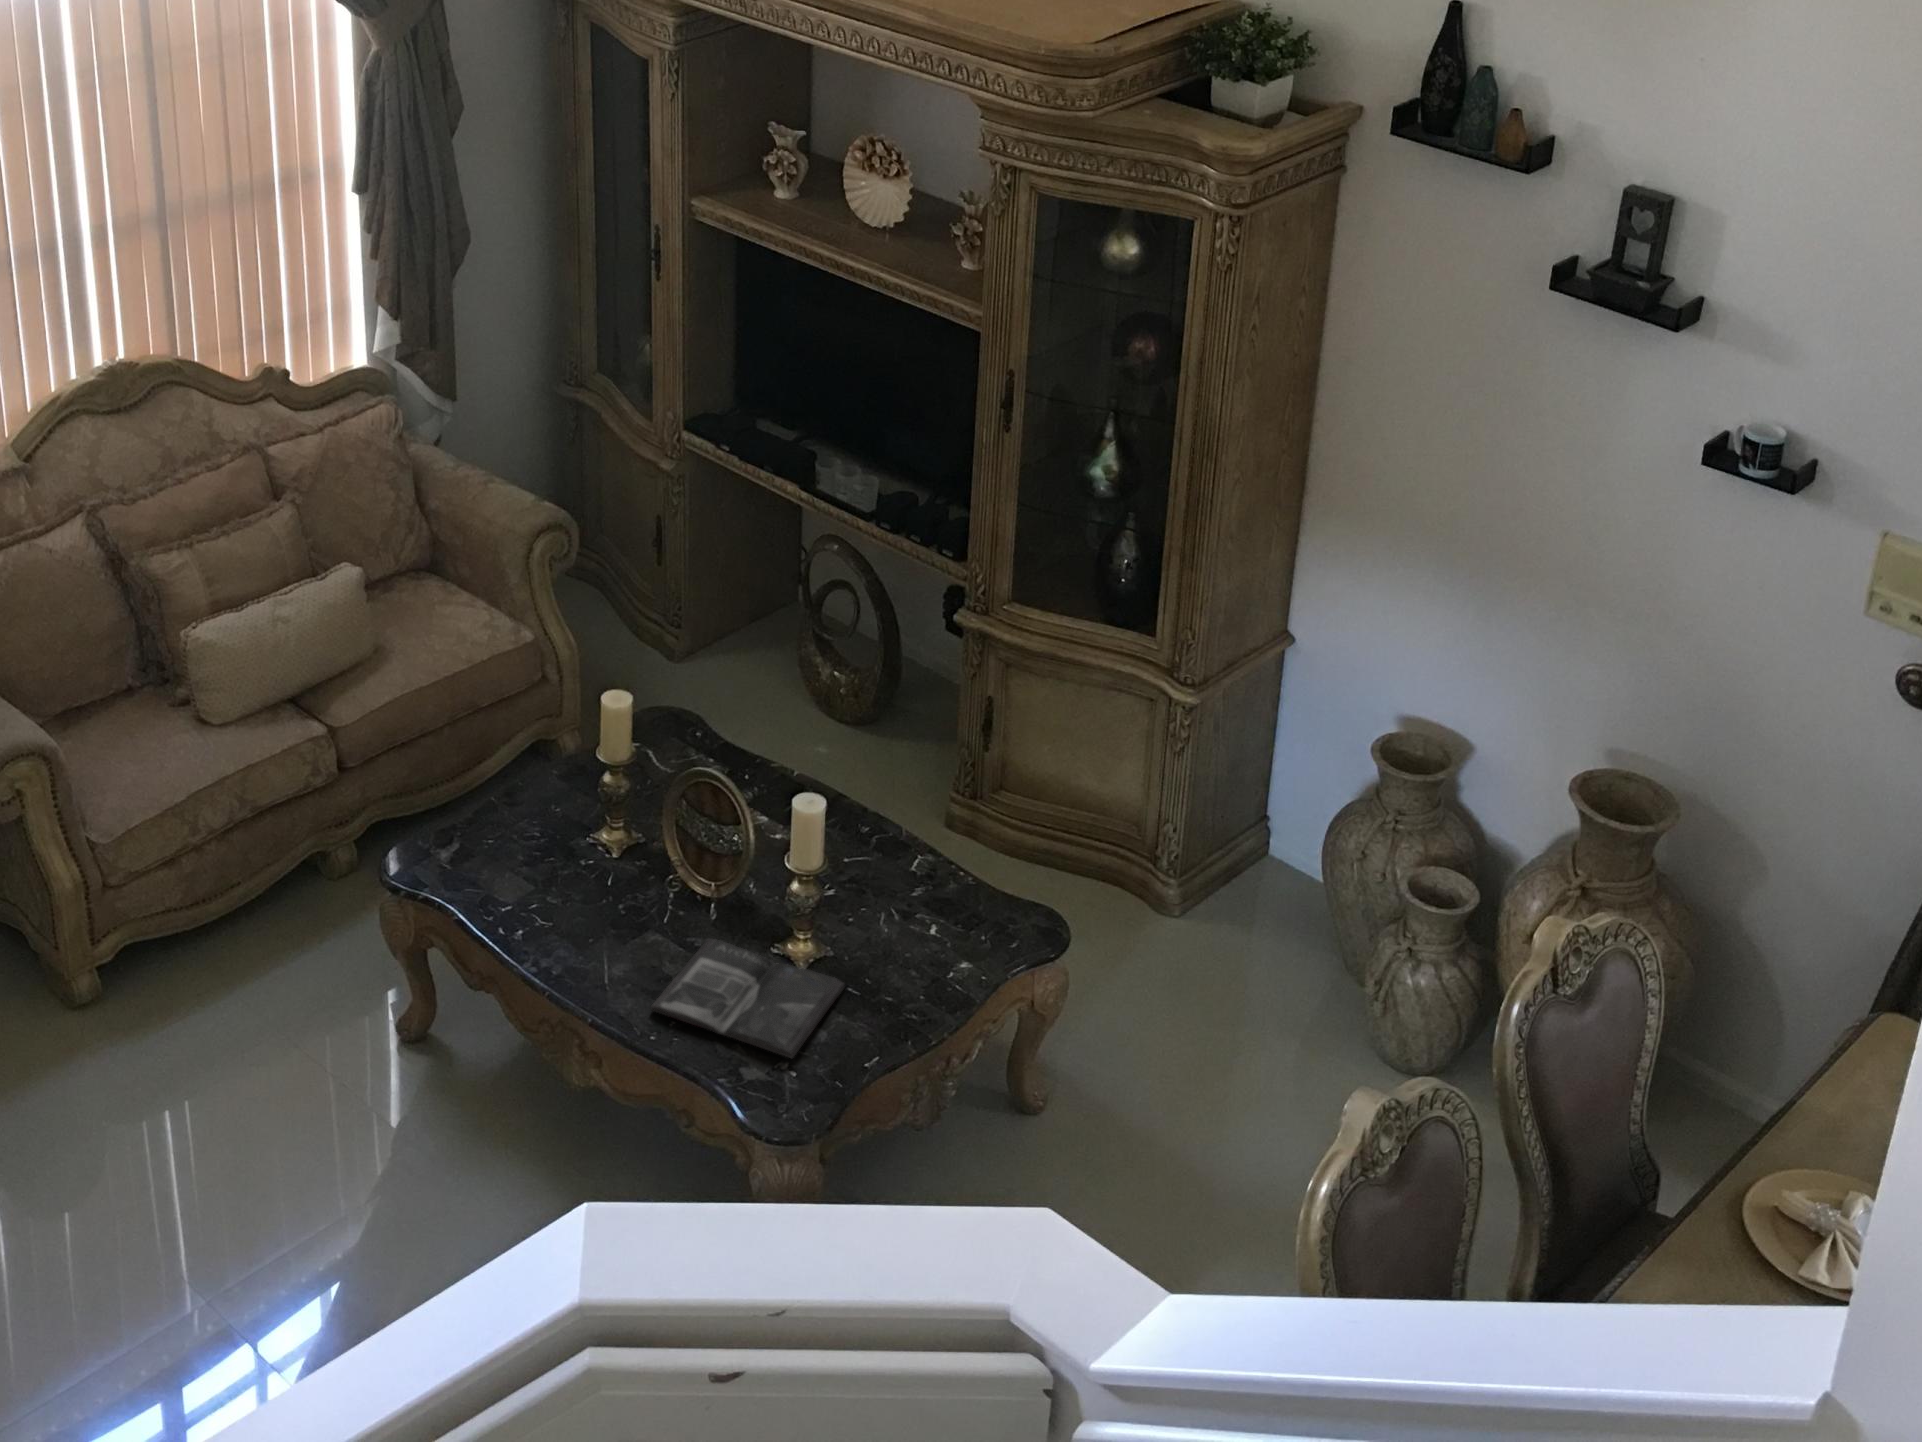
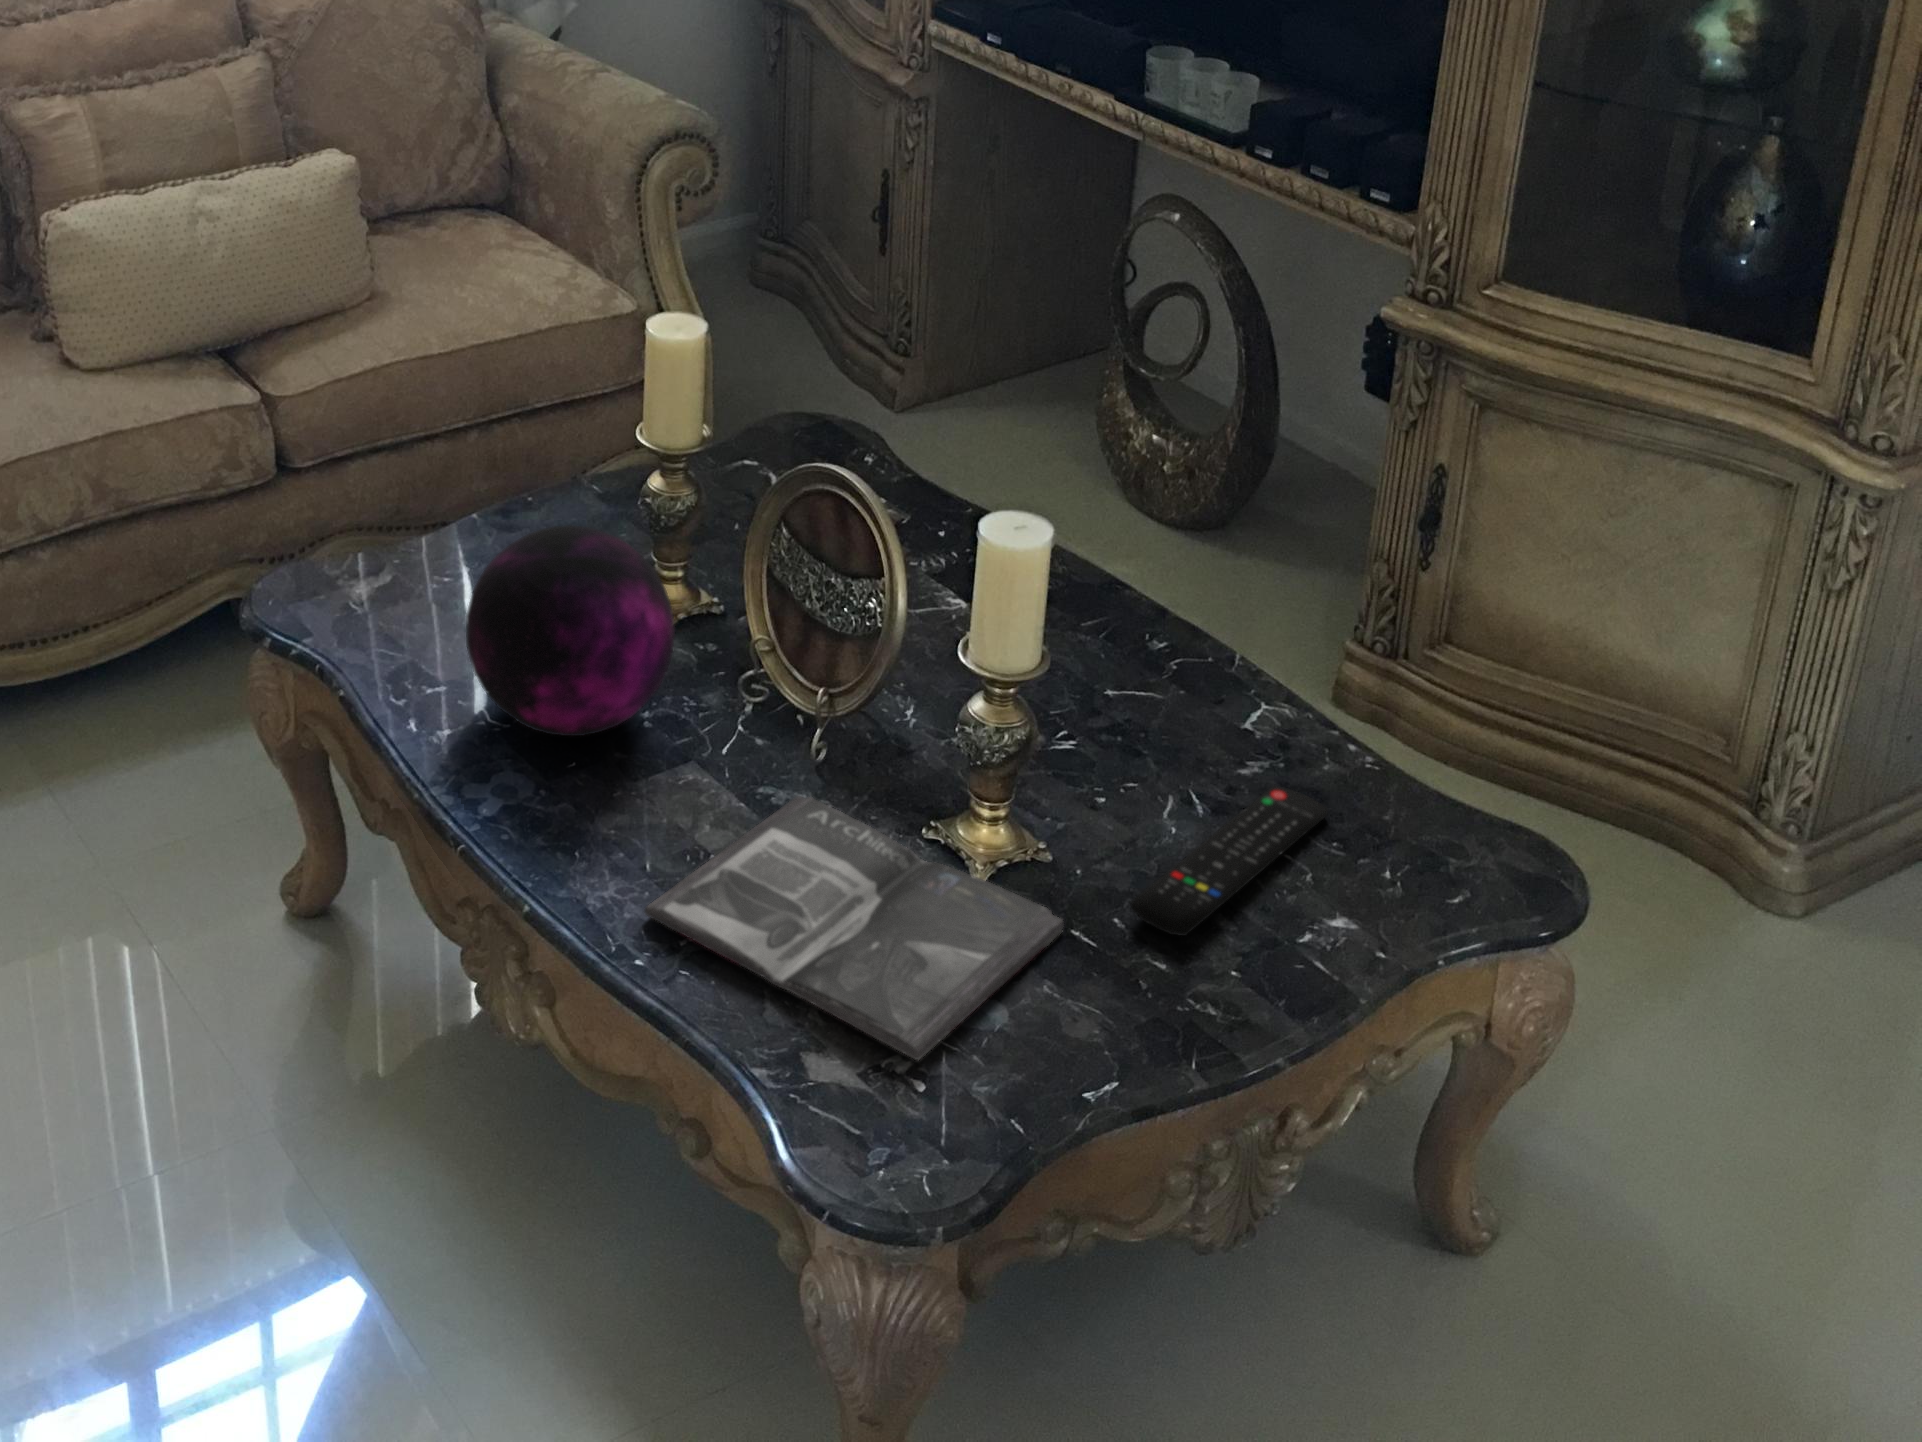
decorative orb: none [529,814,637,925] -> present [466,525,675,736]
remote control: none [873,901,955,982] -> present [1130,786,1328,936]

